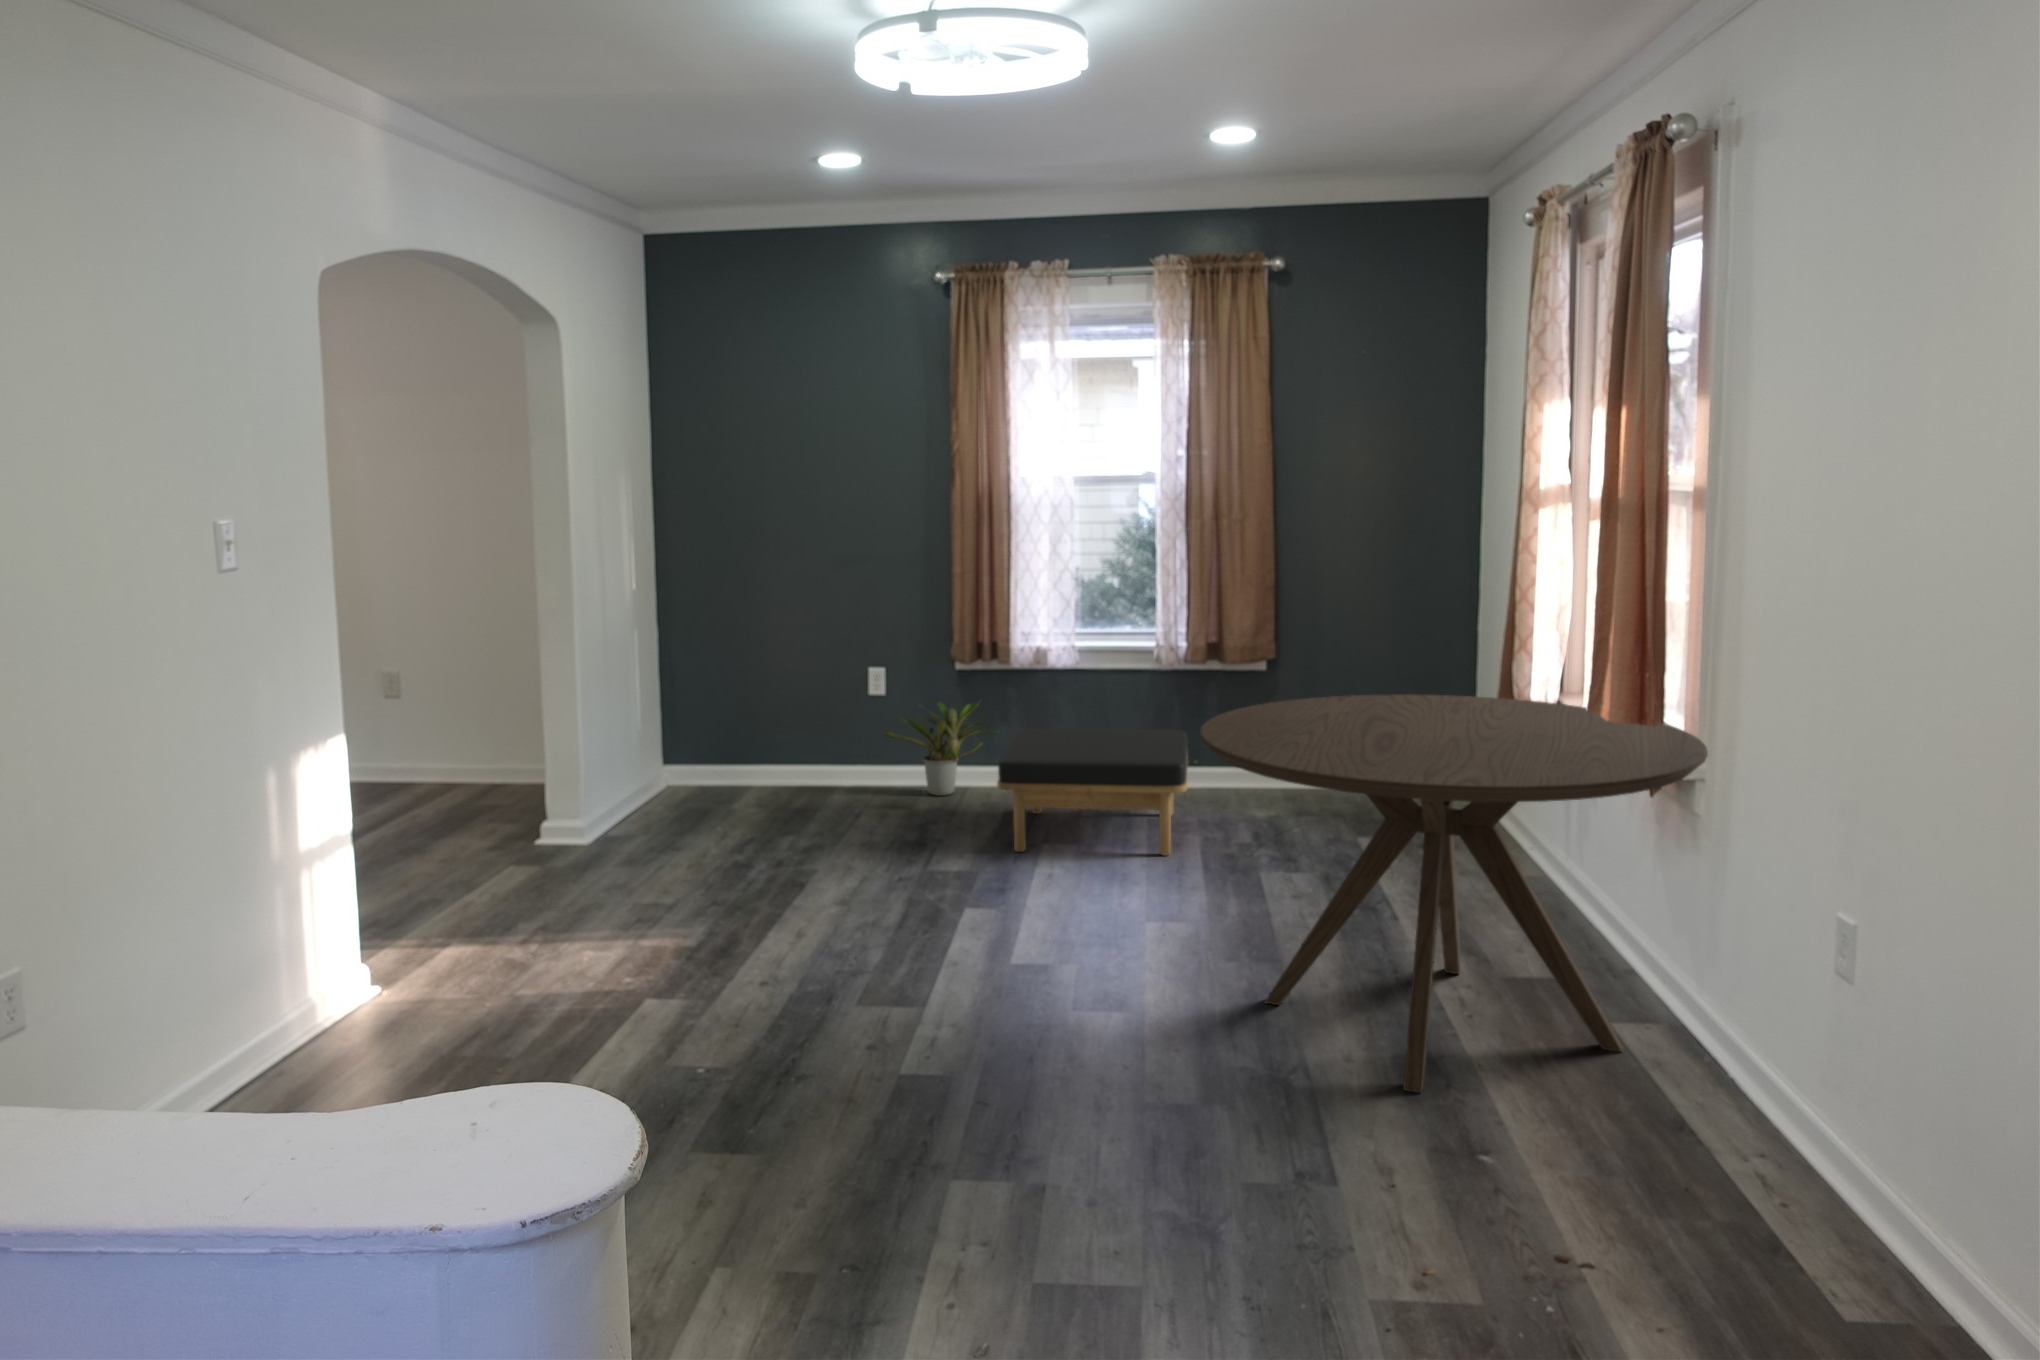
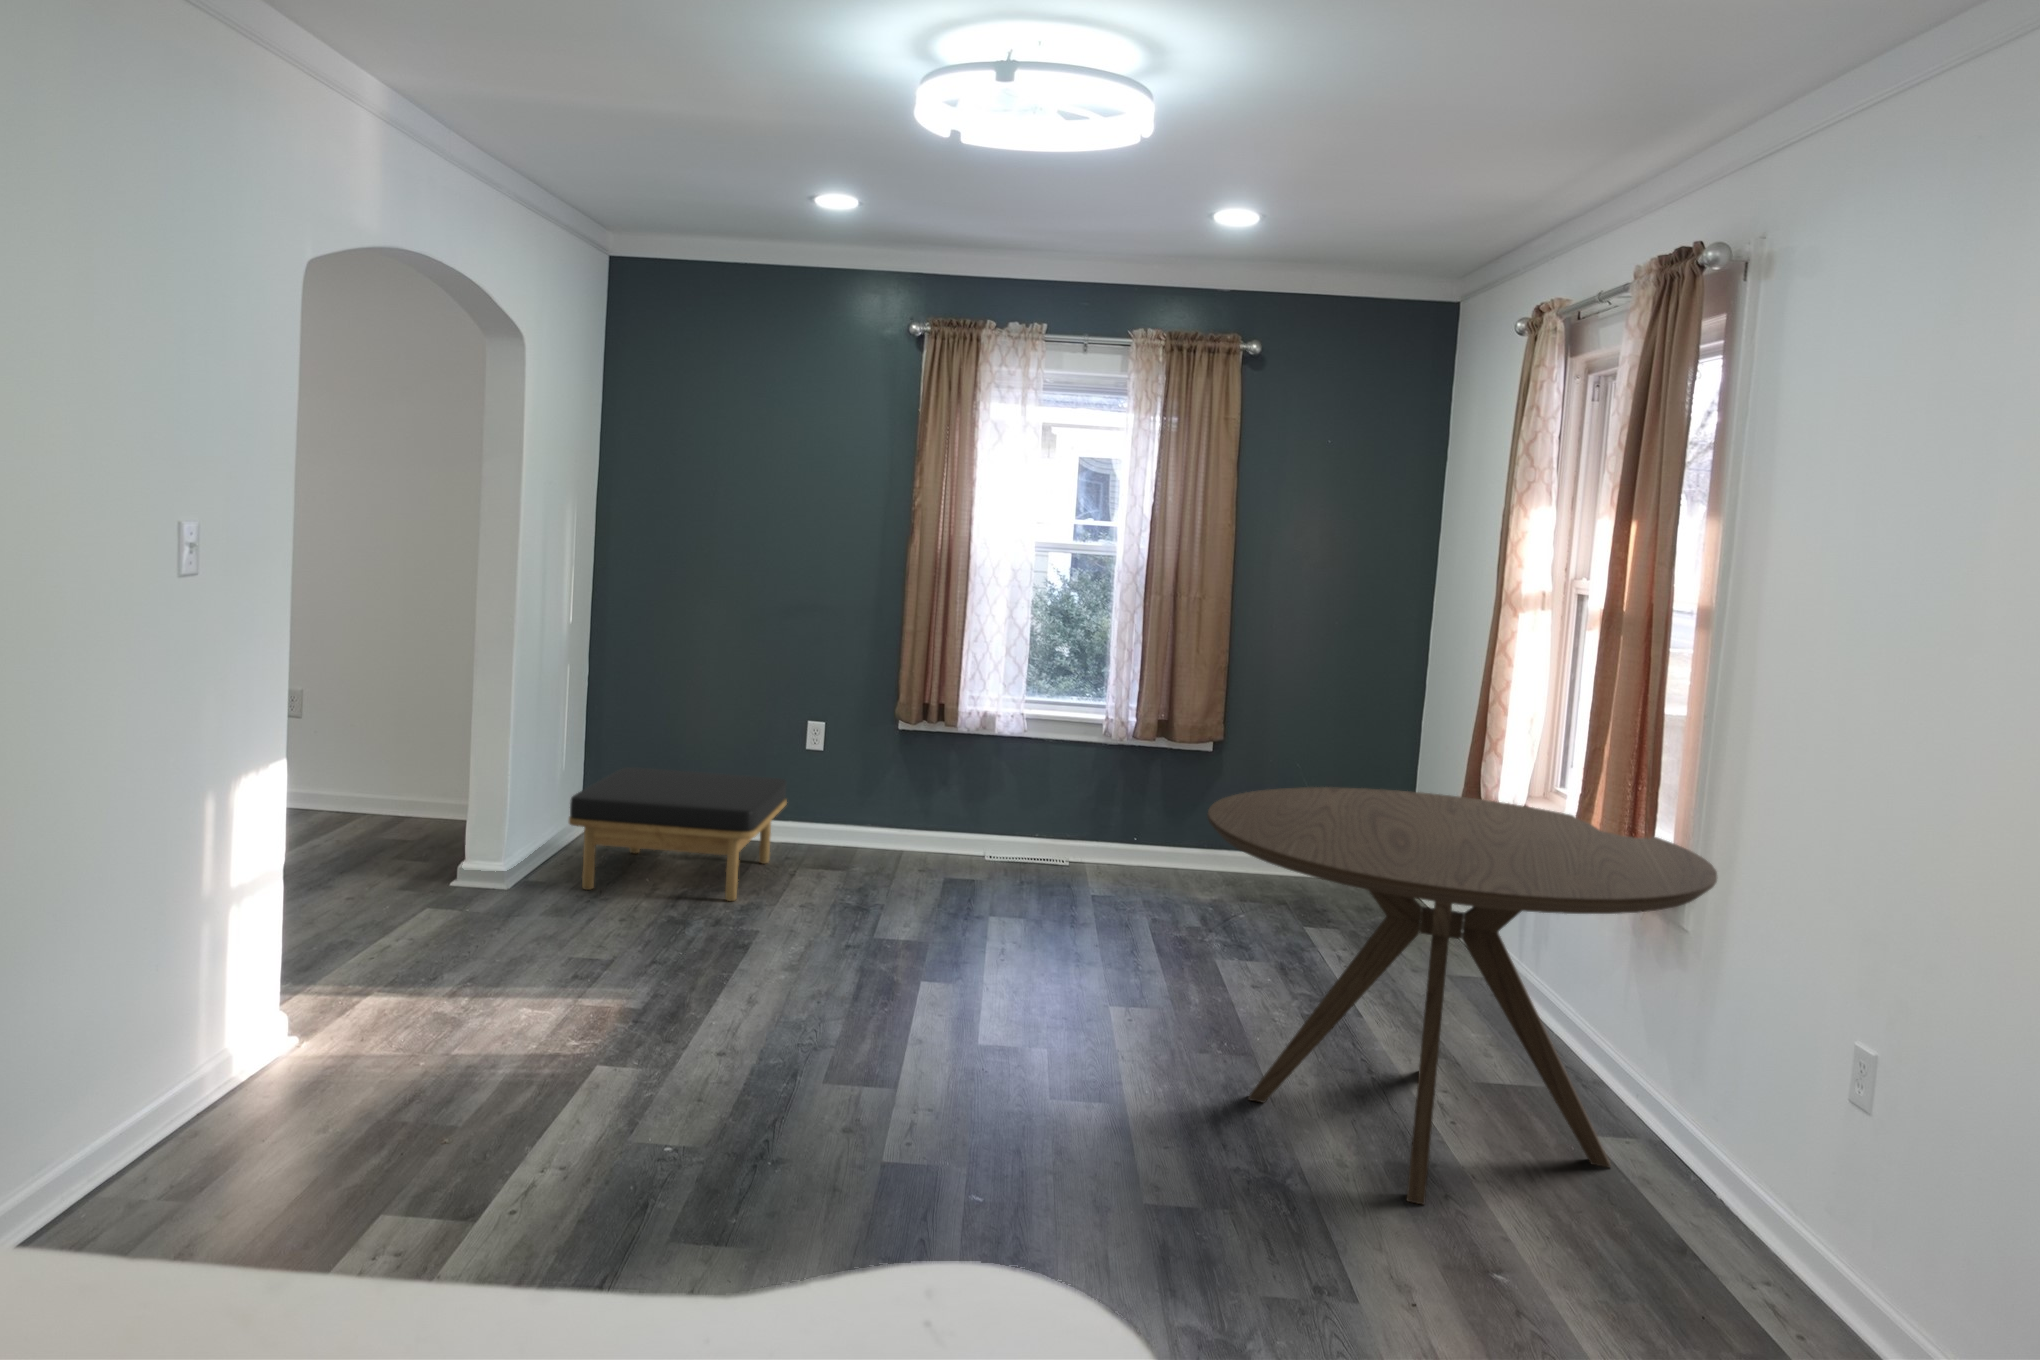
potted plant: present [884,702,998,796] -> none [823,761,947,858]
ottoman: present [997,728,1188,856] -> present [569,767,787,901]

